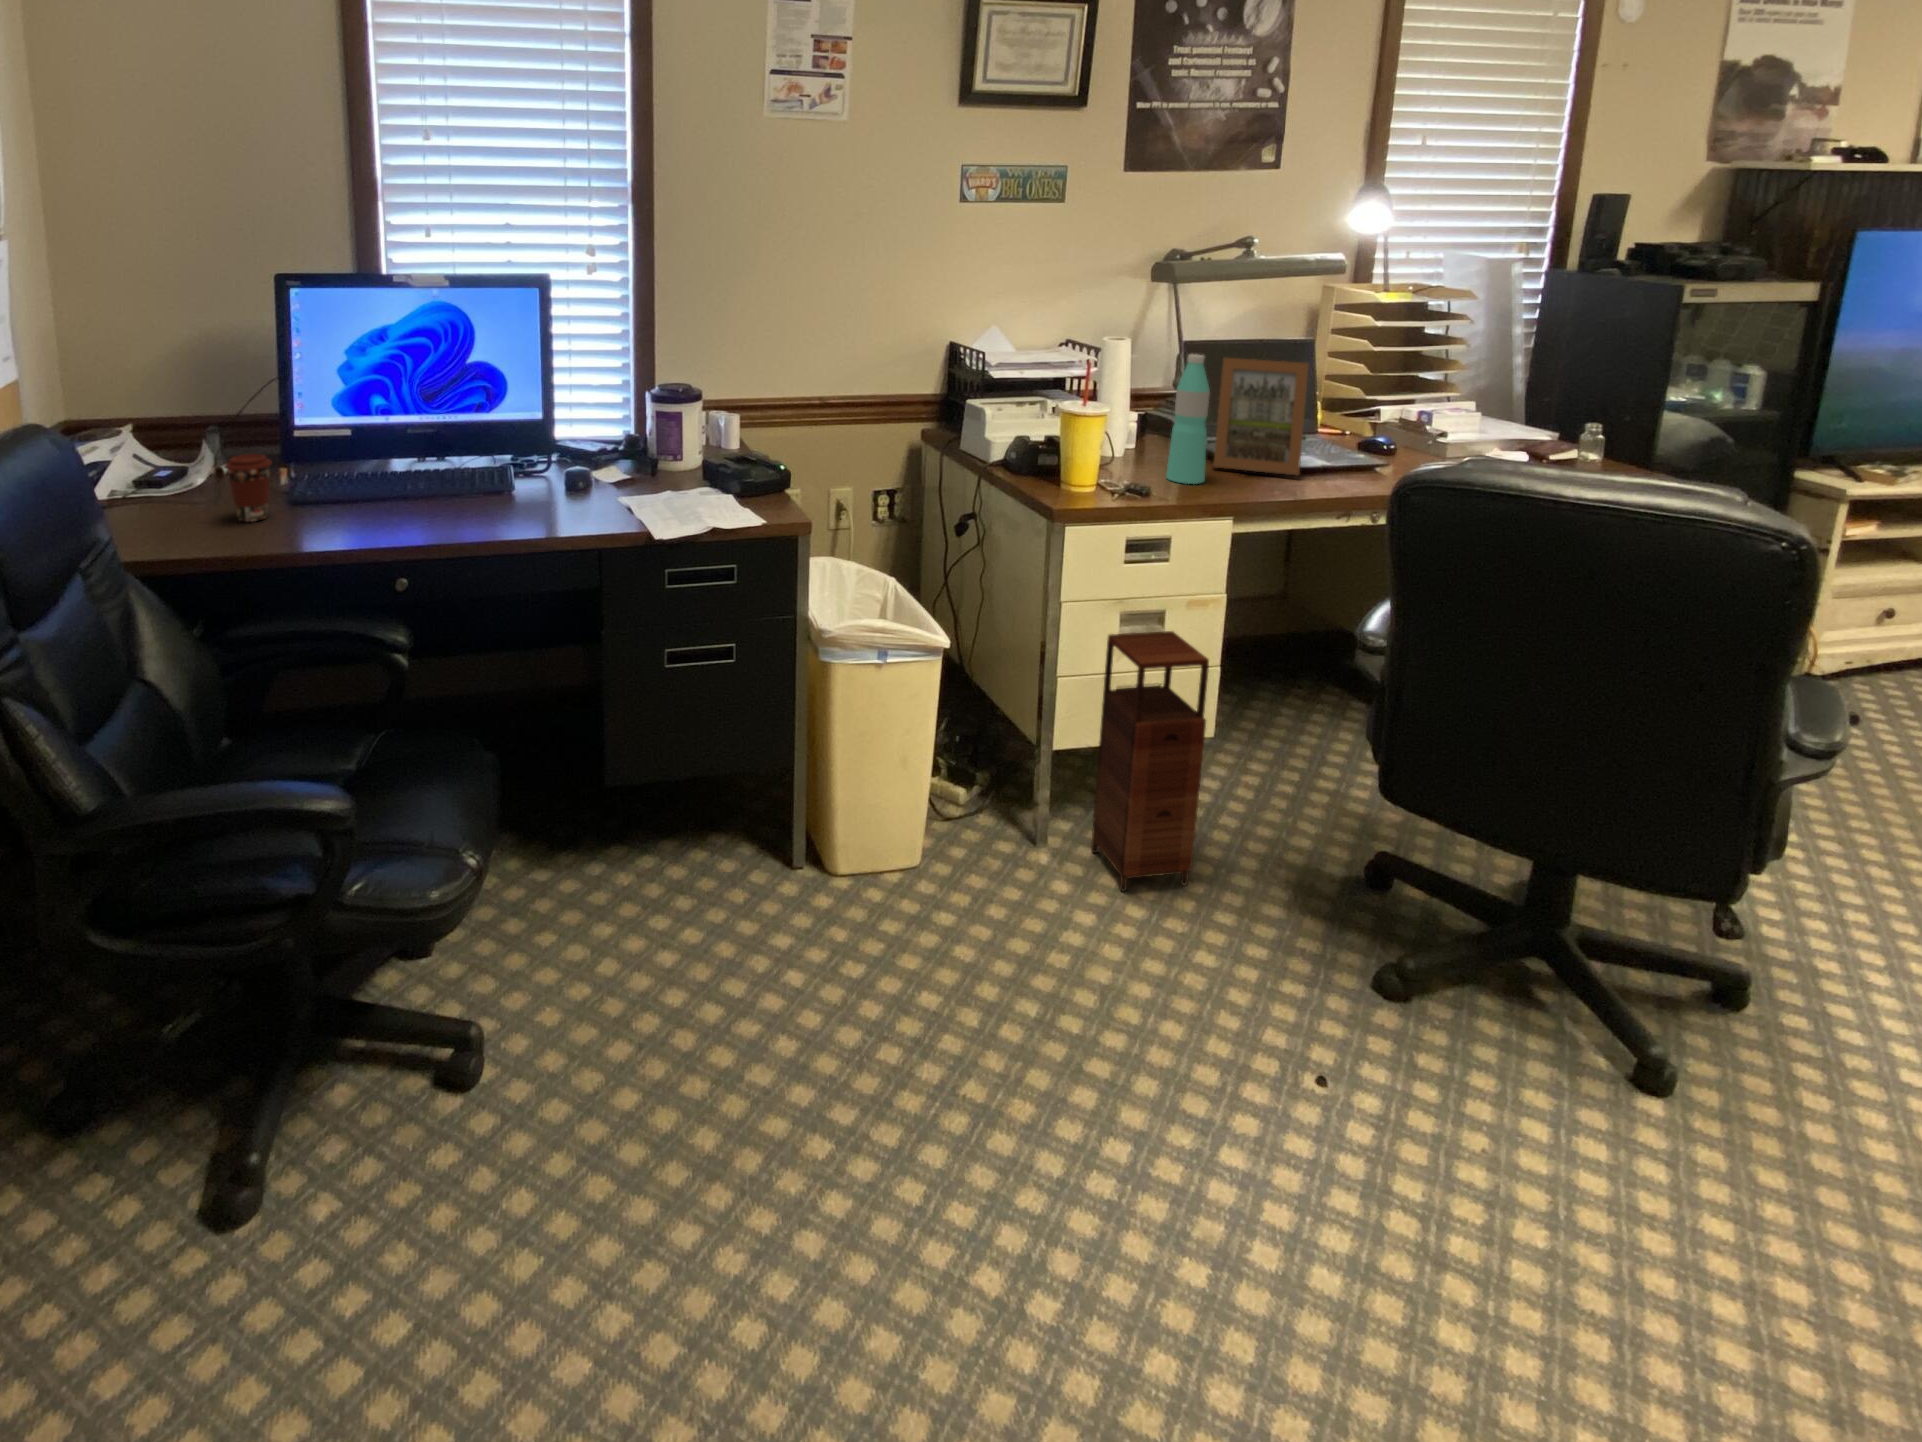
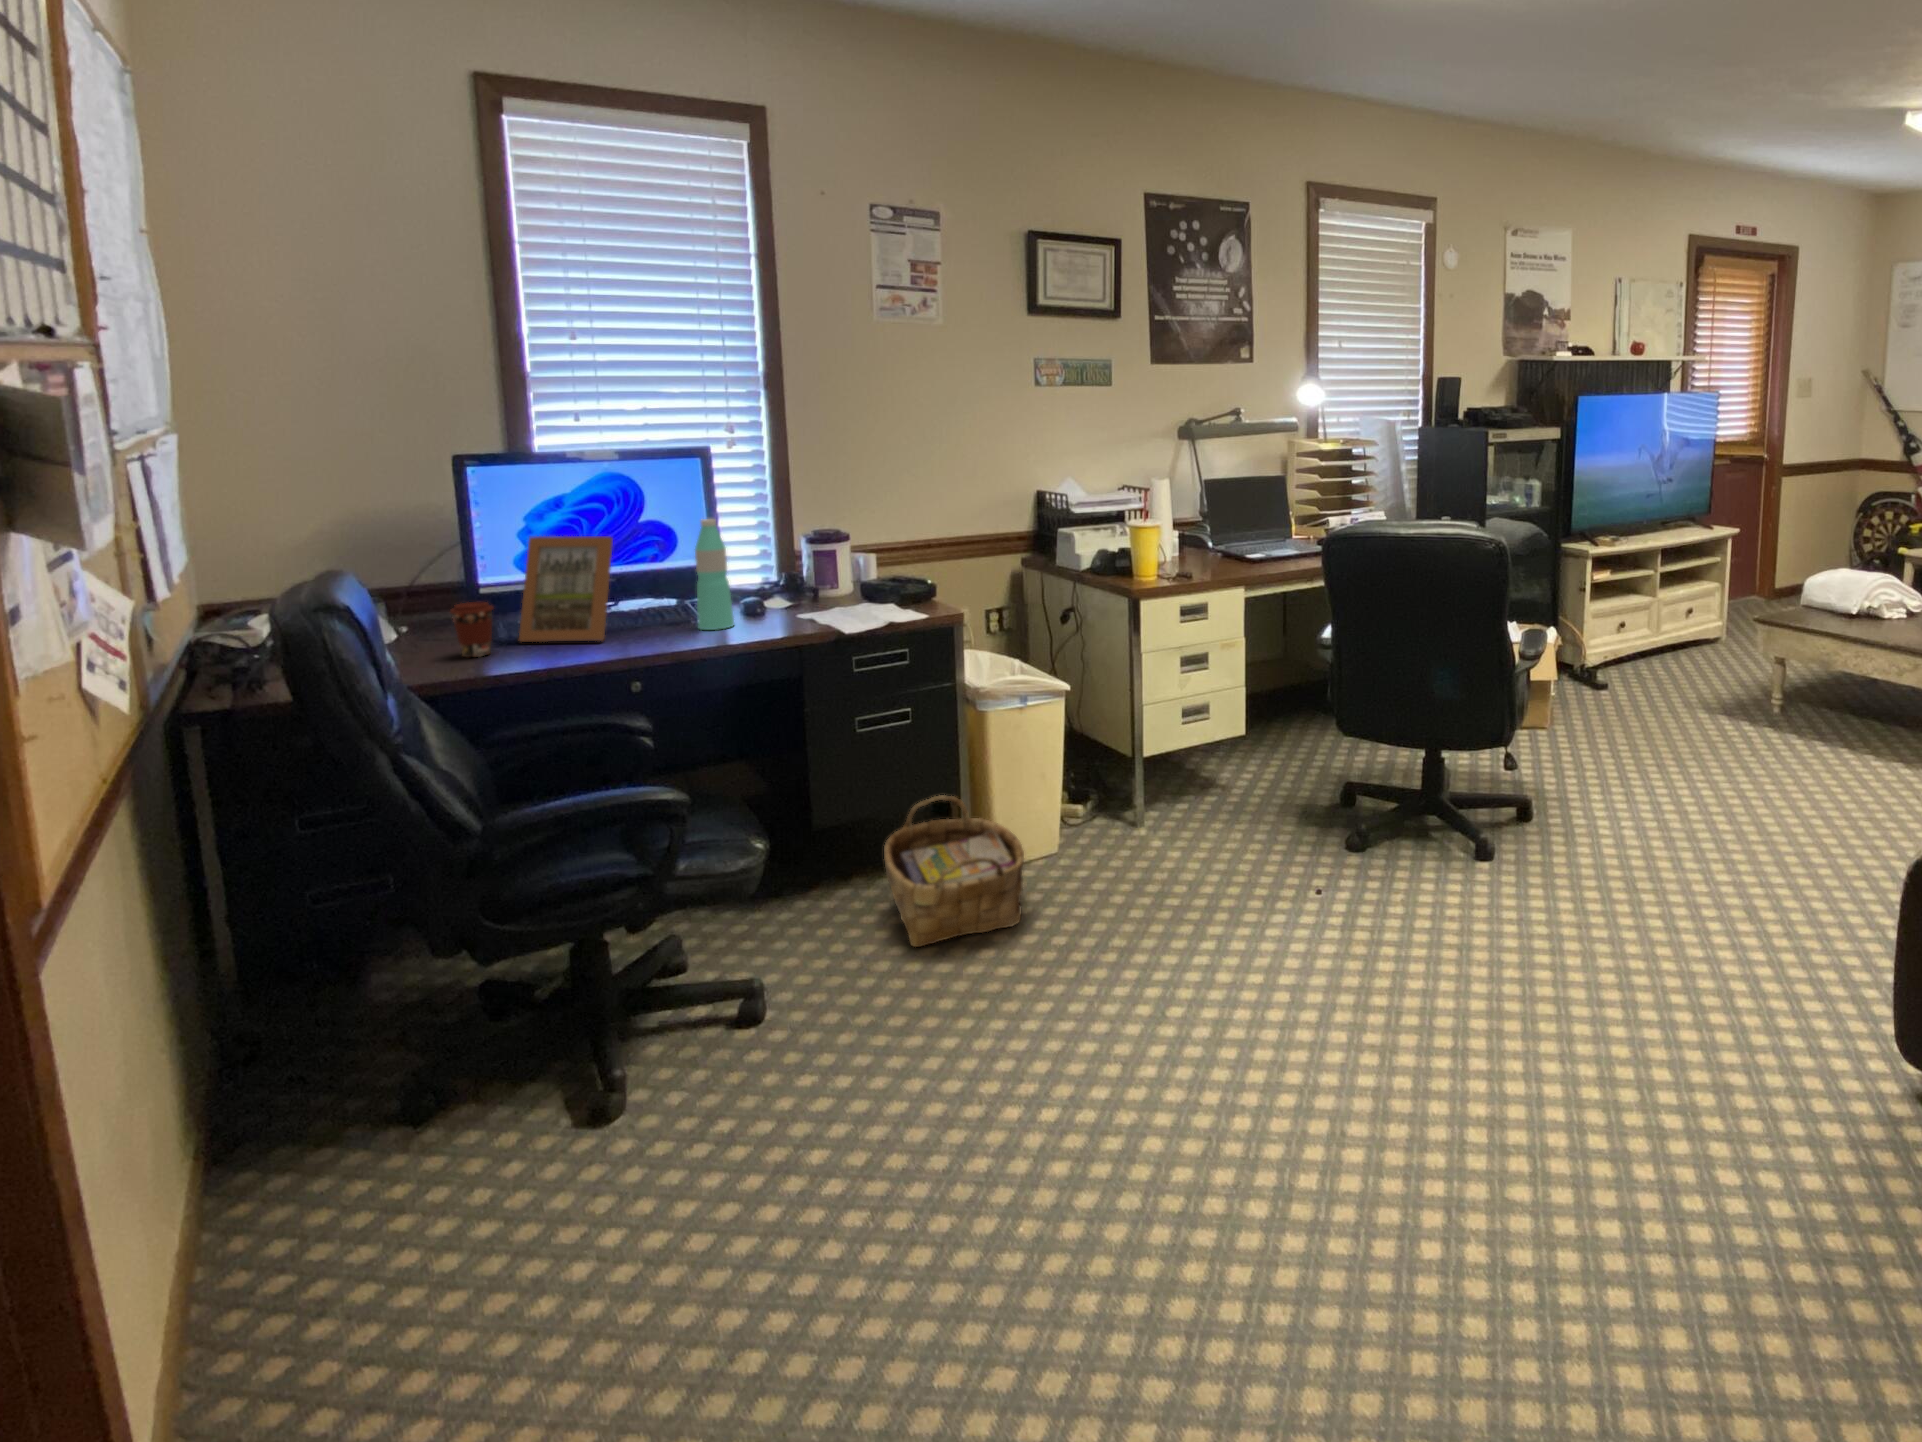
water bottle: present [1166,354,1210,484] -> present [695,519,734,630]
picture frame: present [1213,358,1309,475] -> present [519,536,613,642]
storage cabinet: present [1091,631,1209,891] -> none [1172,664,1239,837]
woven basket: none [669,774,852,1008] -> present [884,795,1024,947]

